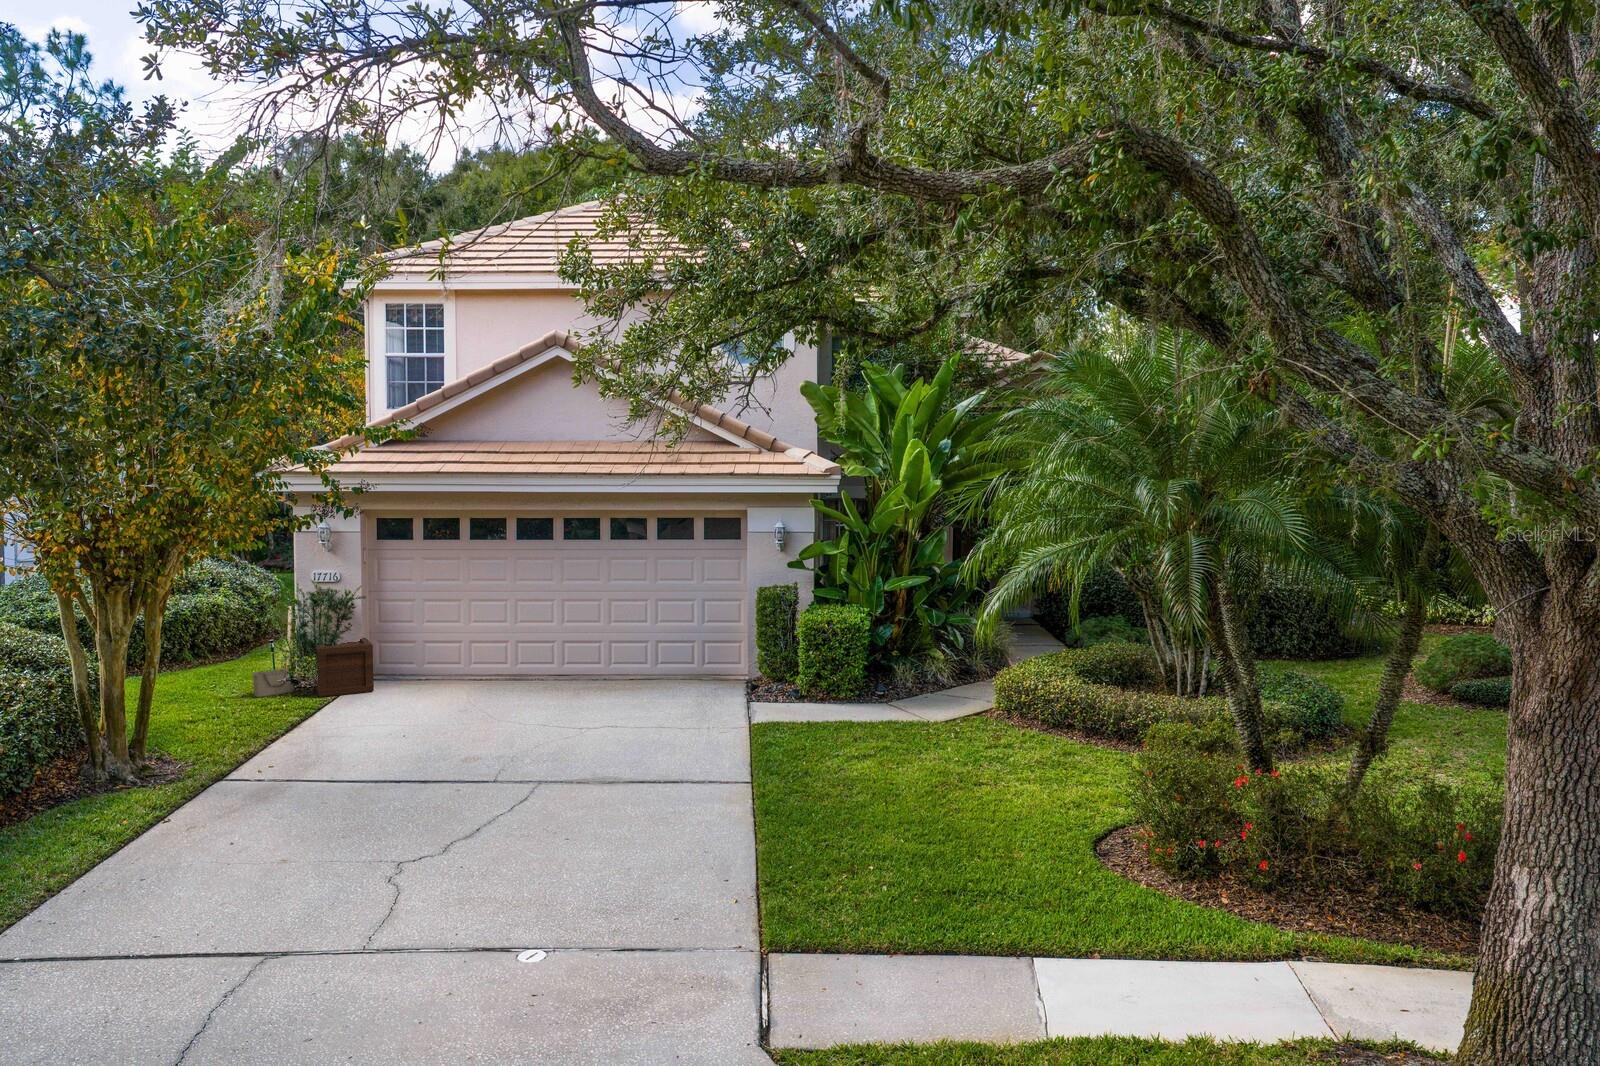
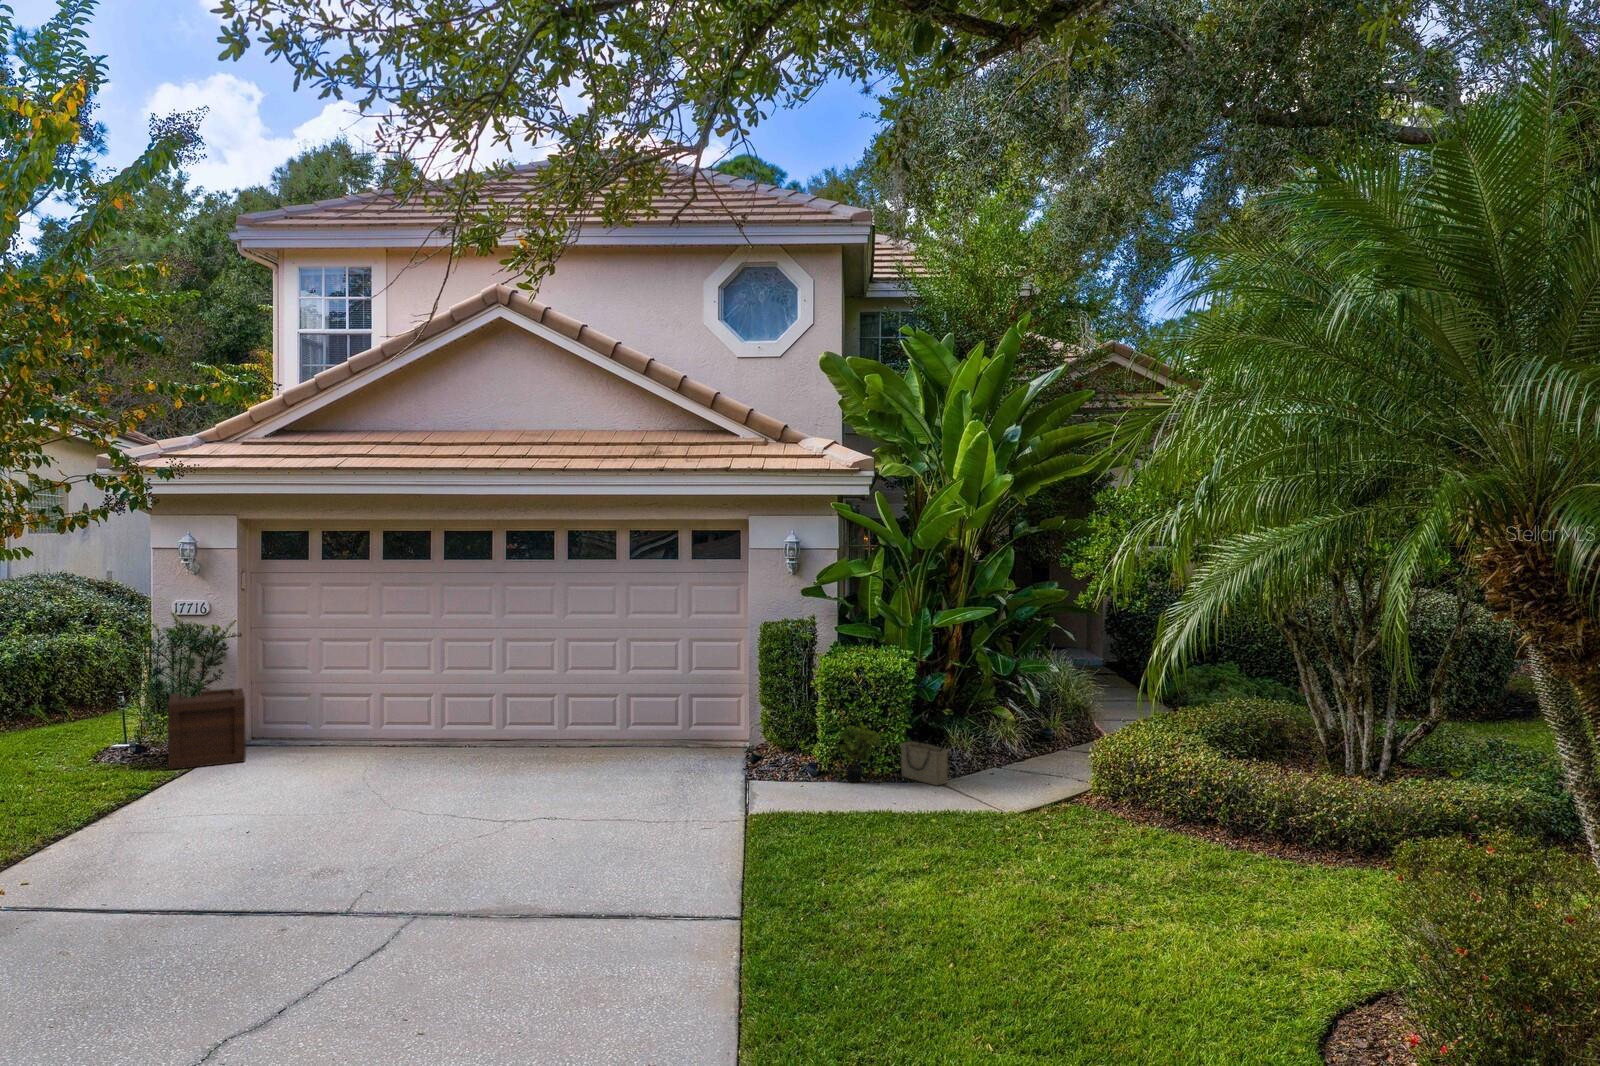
potted plant: none [813,660,846,703] -> present [838,722,881,782]
basket: present [252,669,294,697] -> present [900,742,949,785]

